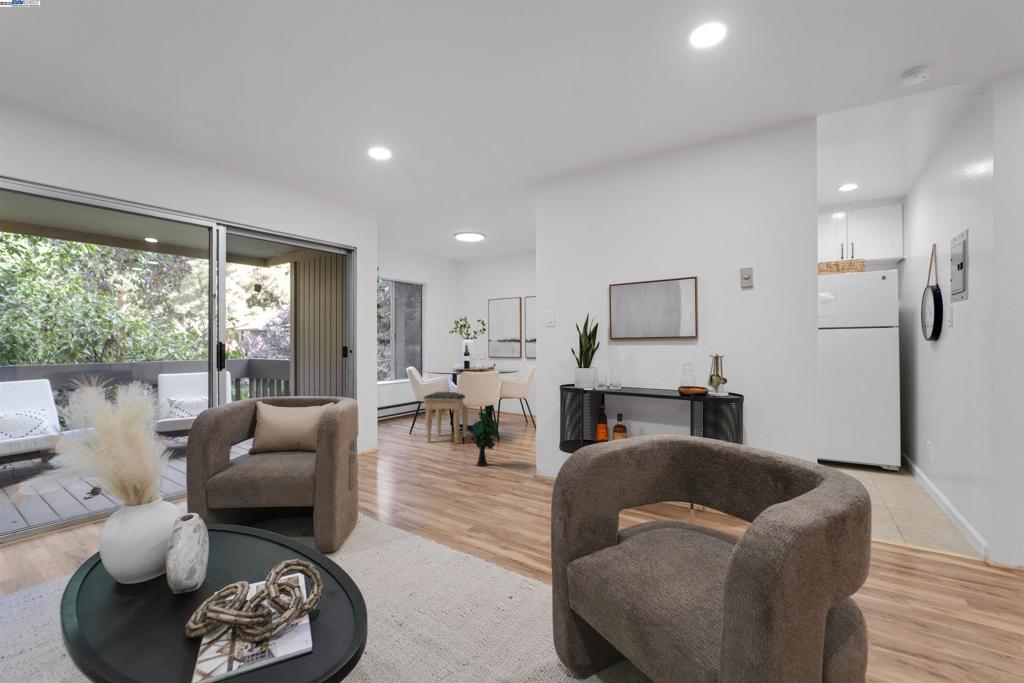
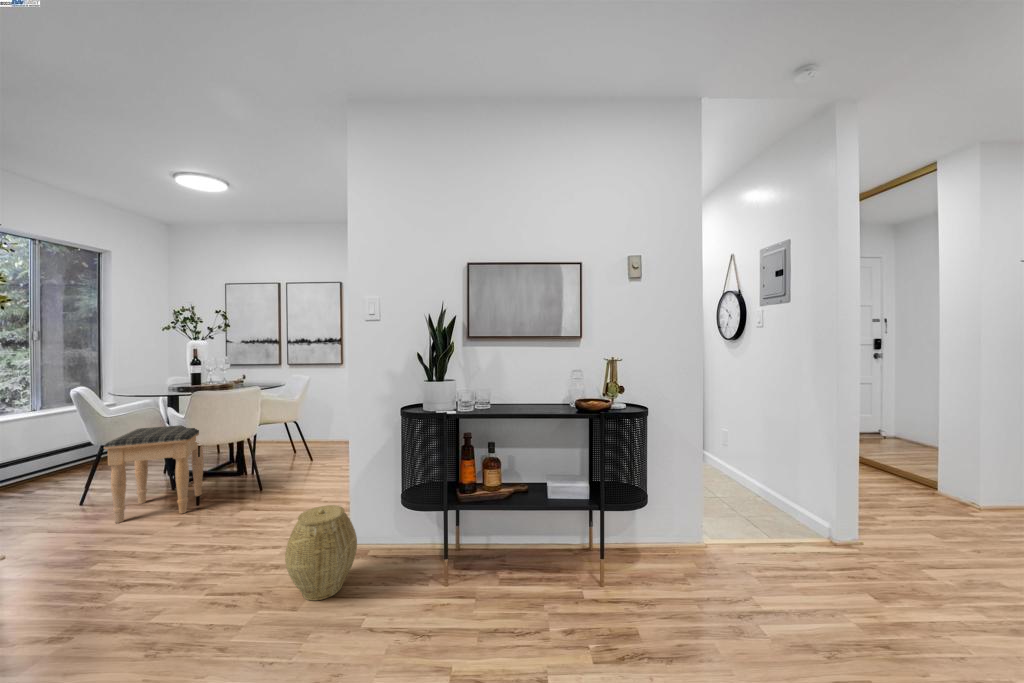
decorative plant: present [466,407,499,466] -> none [208,454,279,559]
woven basket: none [496,438,533,488] -> present [285,505,357,601]

